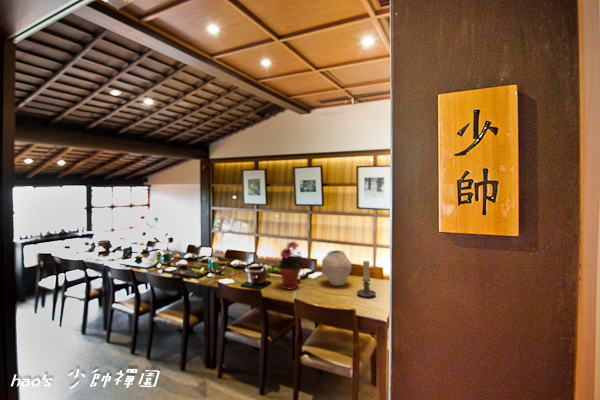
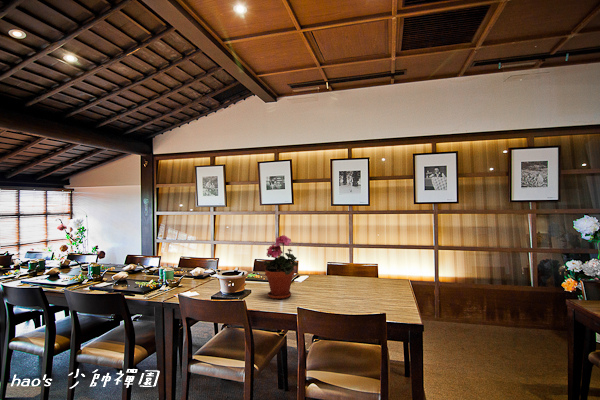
vase: present [321,250,352,286] -> none [317,246,355,291]
candle holder: present [357,261,376,297] -> none [369,255,394,301]

